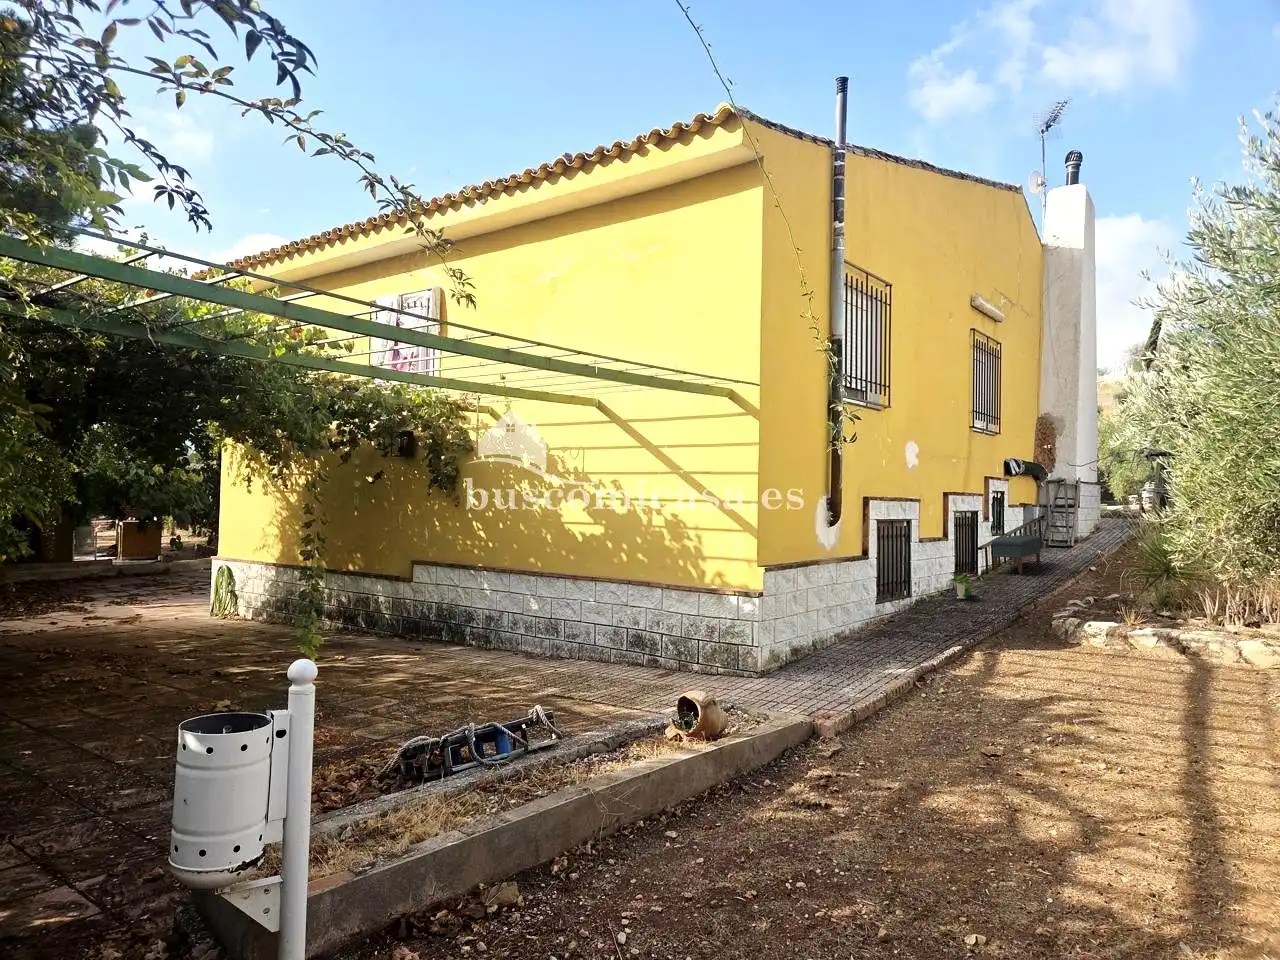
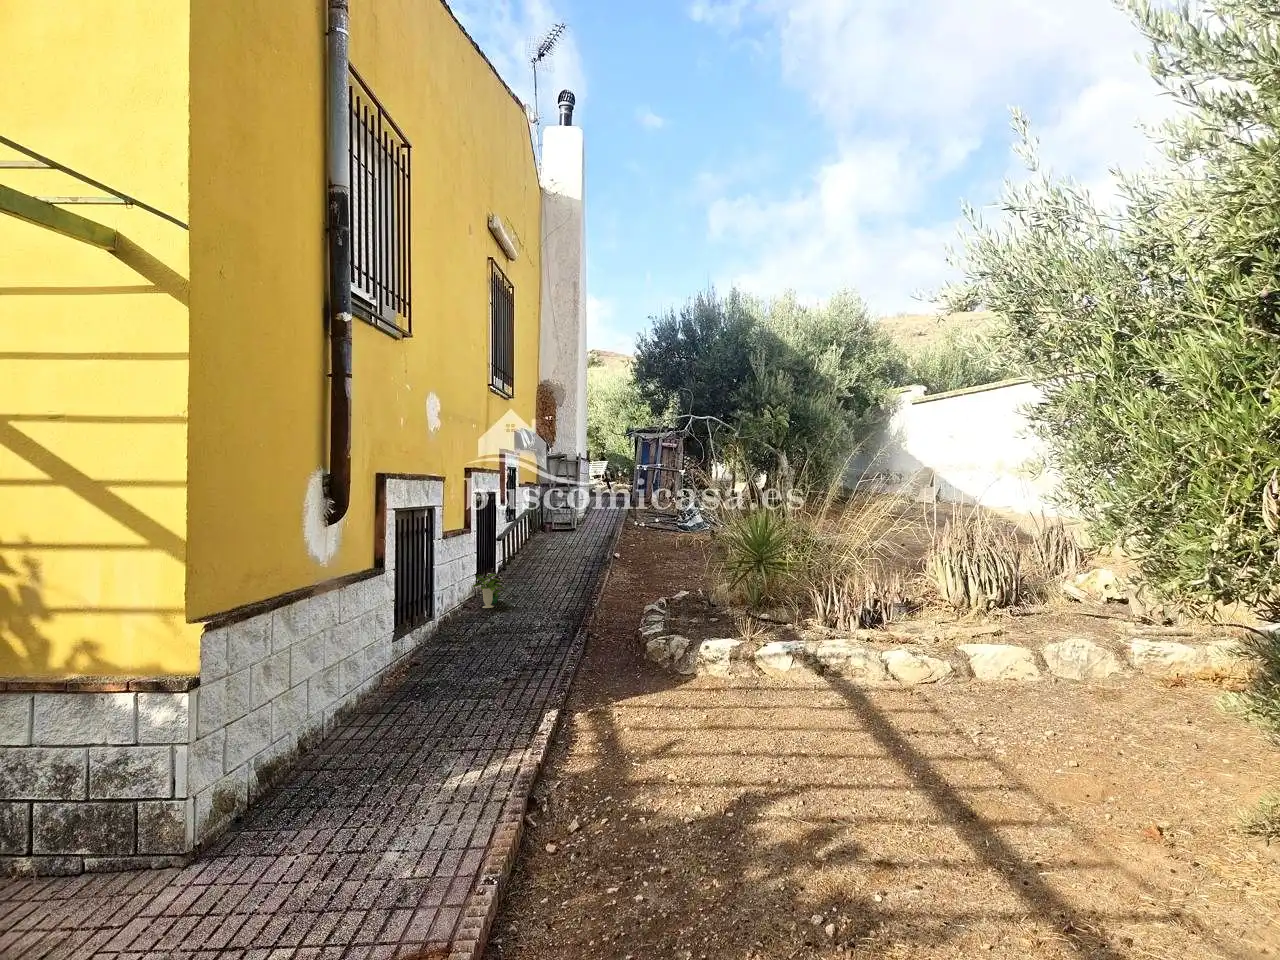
bench: present [992,535,1041,574] -> none [509,519,554,566]

